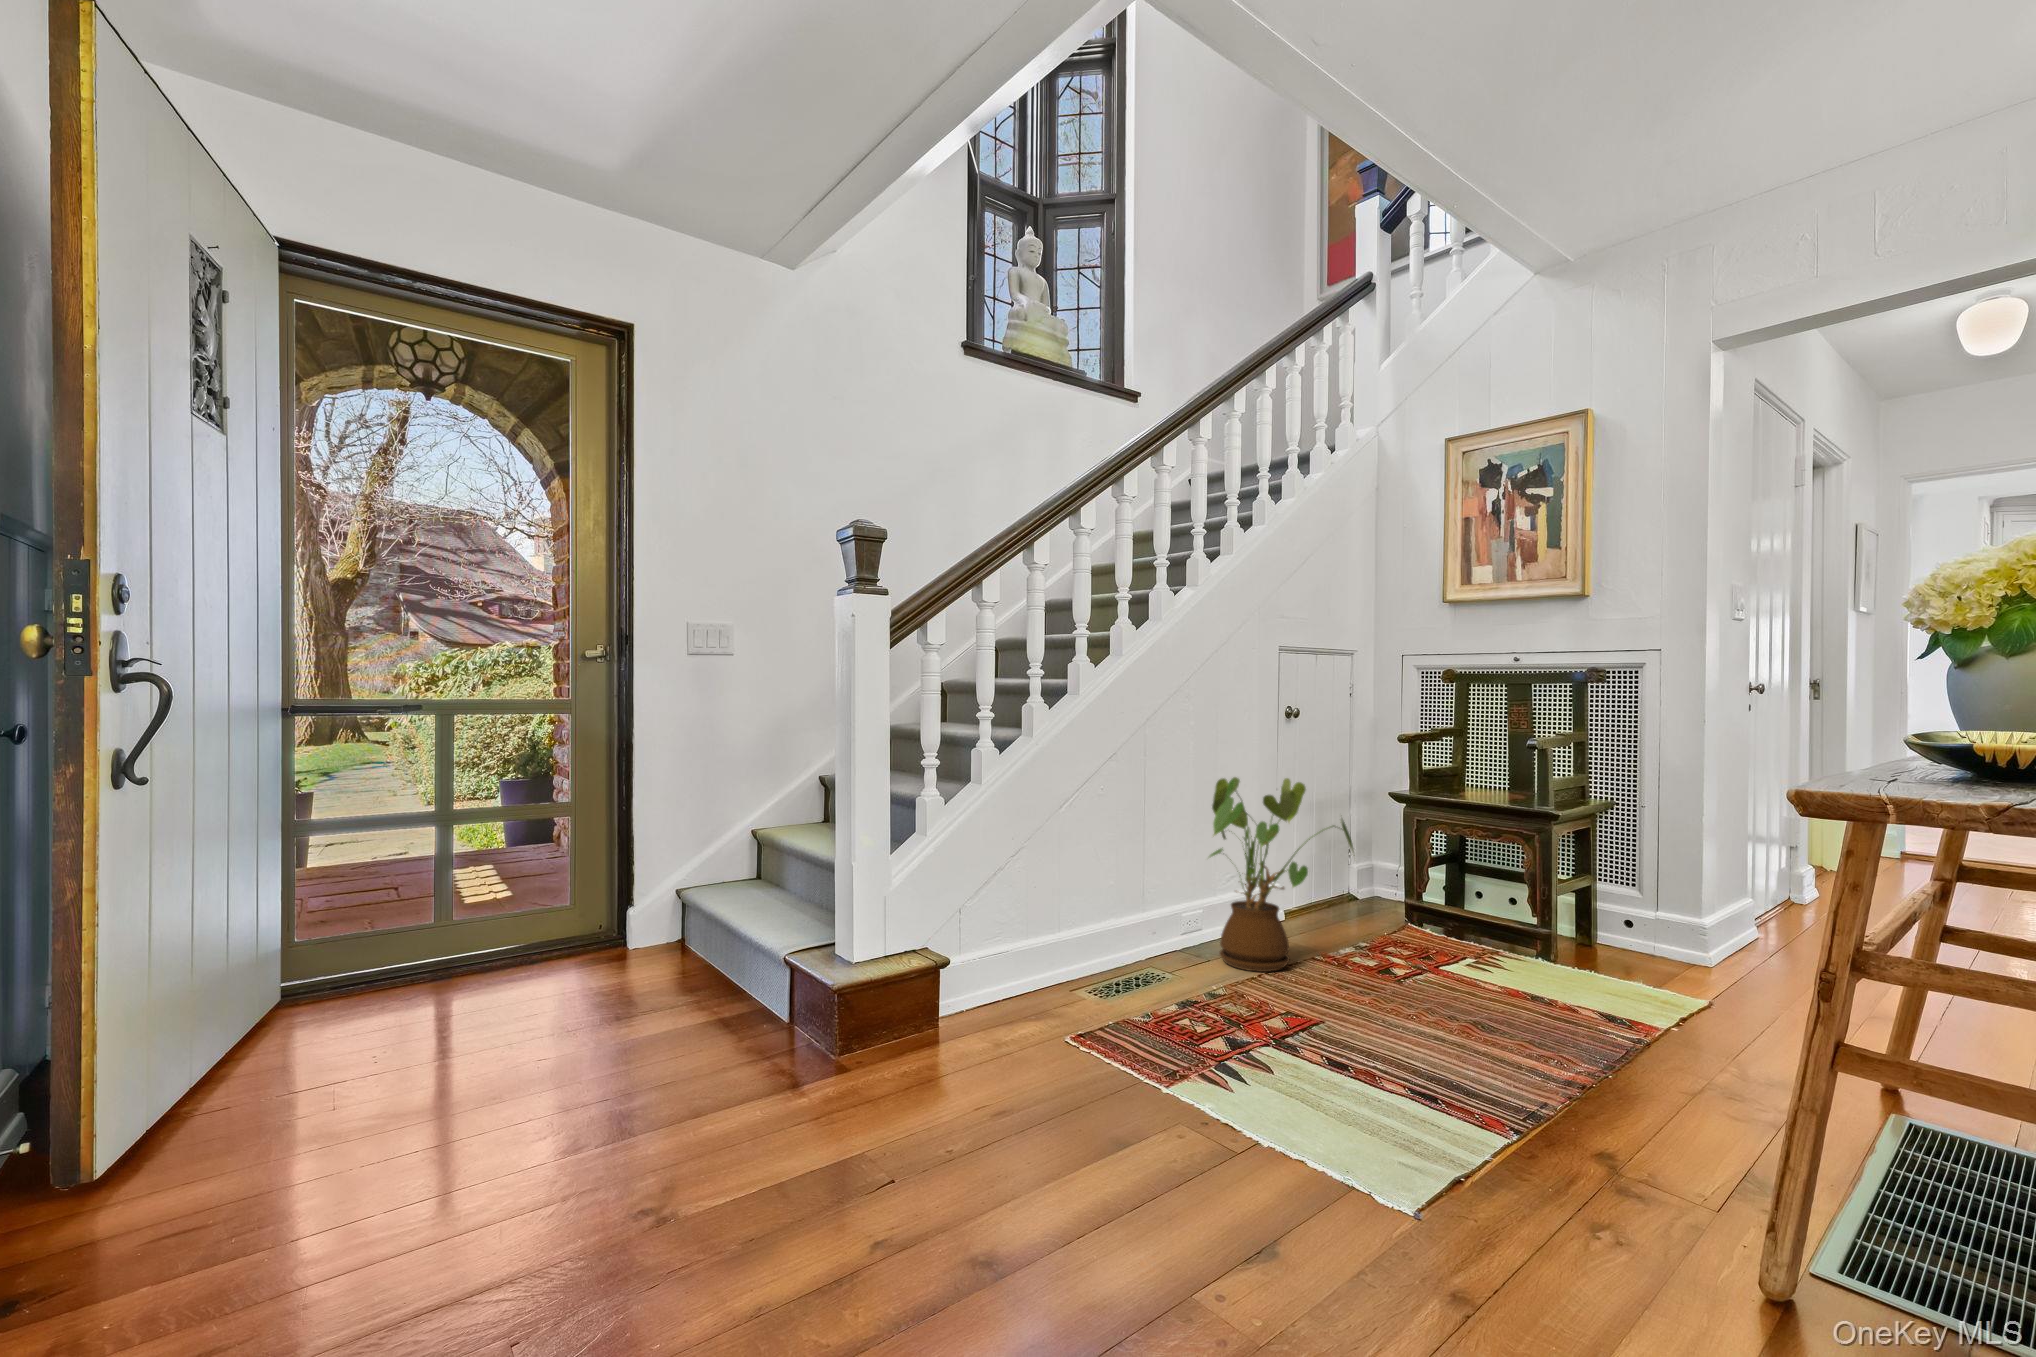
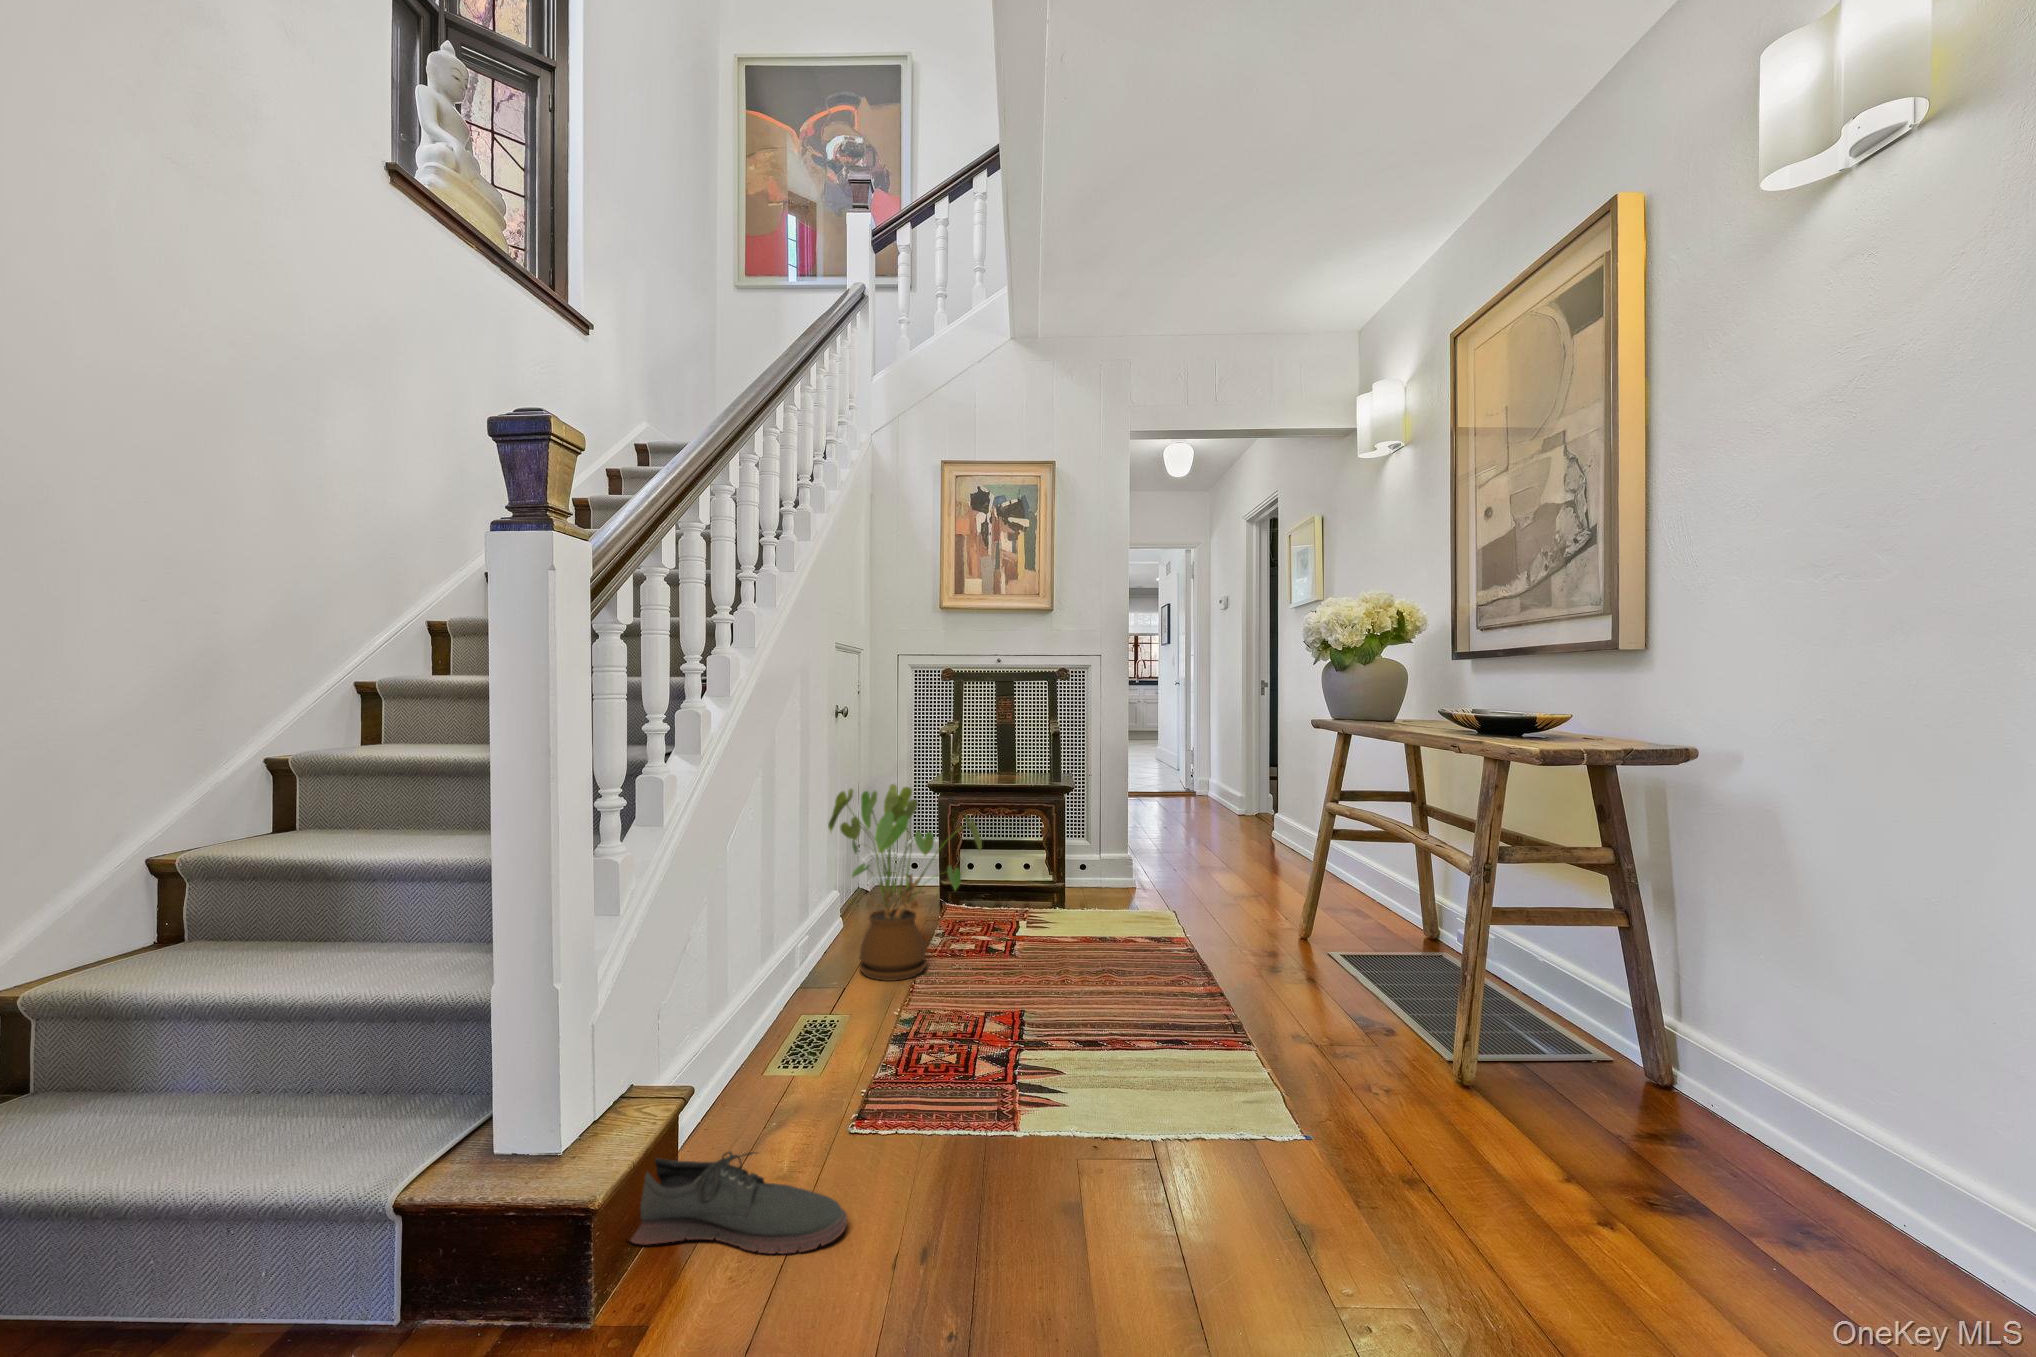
shoe: none [810,994,920,1093] -> present [631,1152,847,1254]

